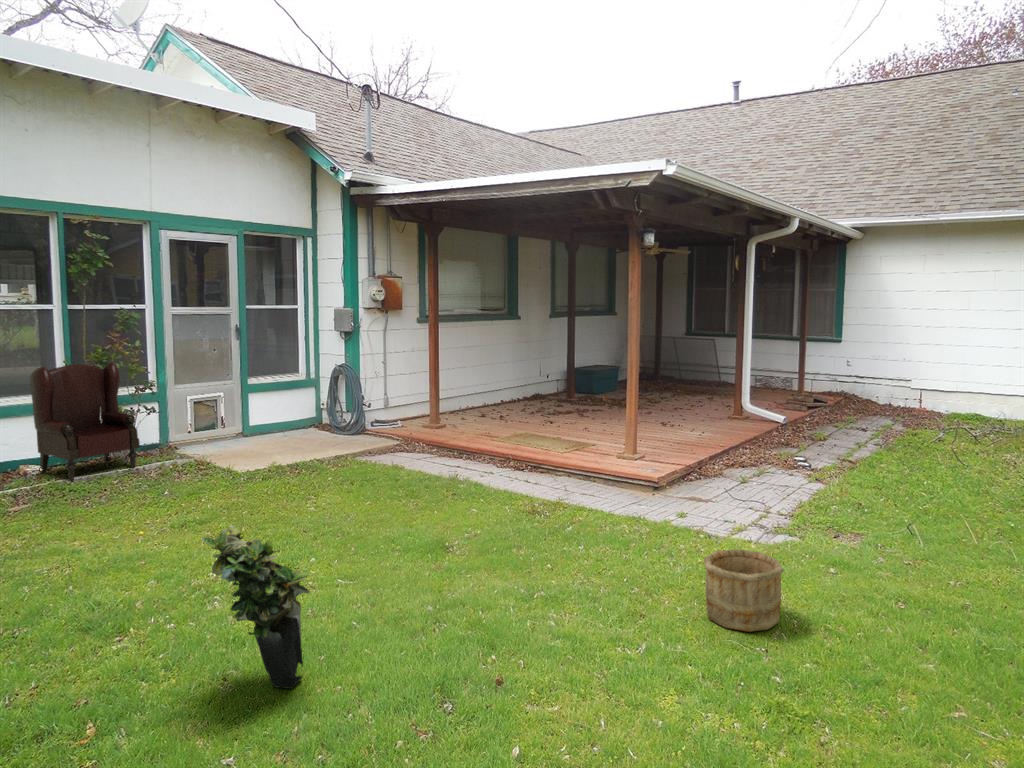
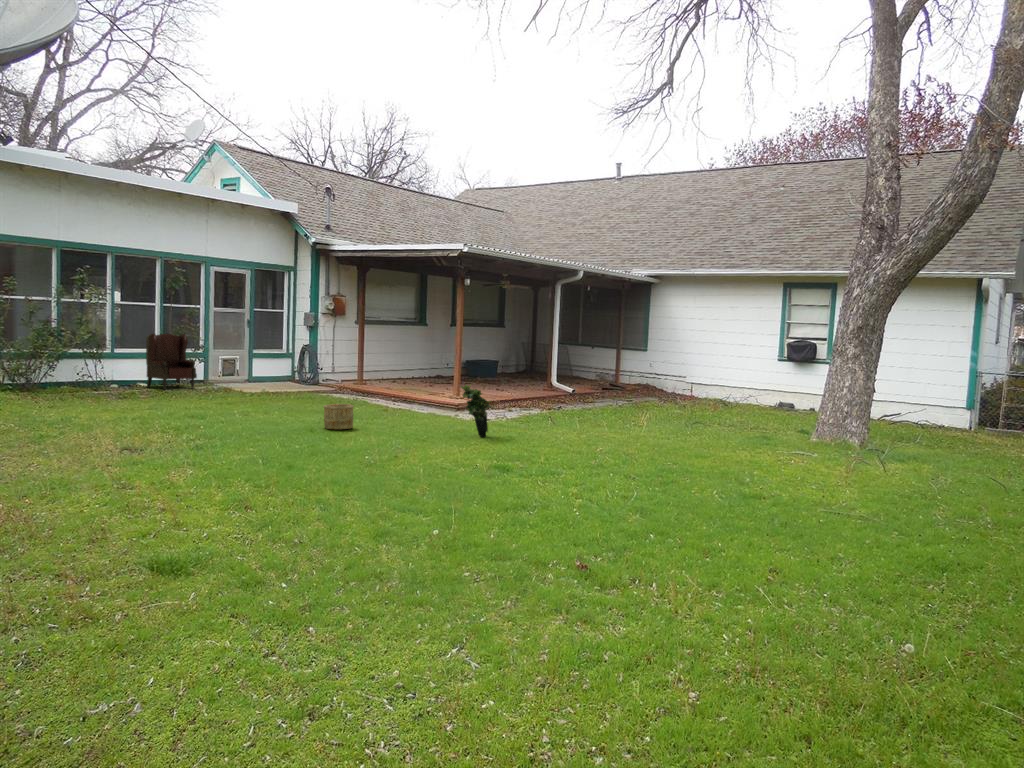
potted plant: present [201,523,310,689] -> present [461,385,491,437]
wooden bucket: present [704,550,784,632] -> present [323,404,354,429]

